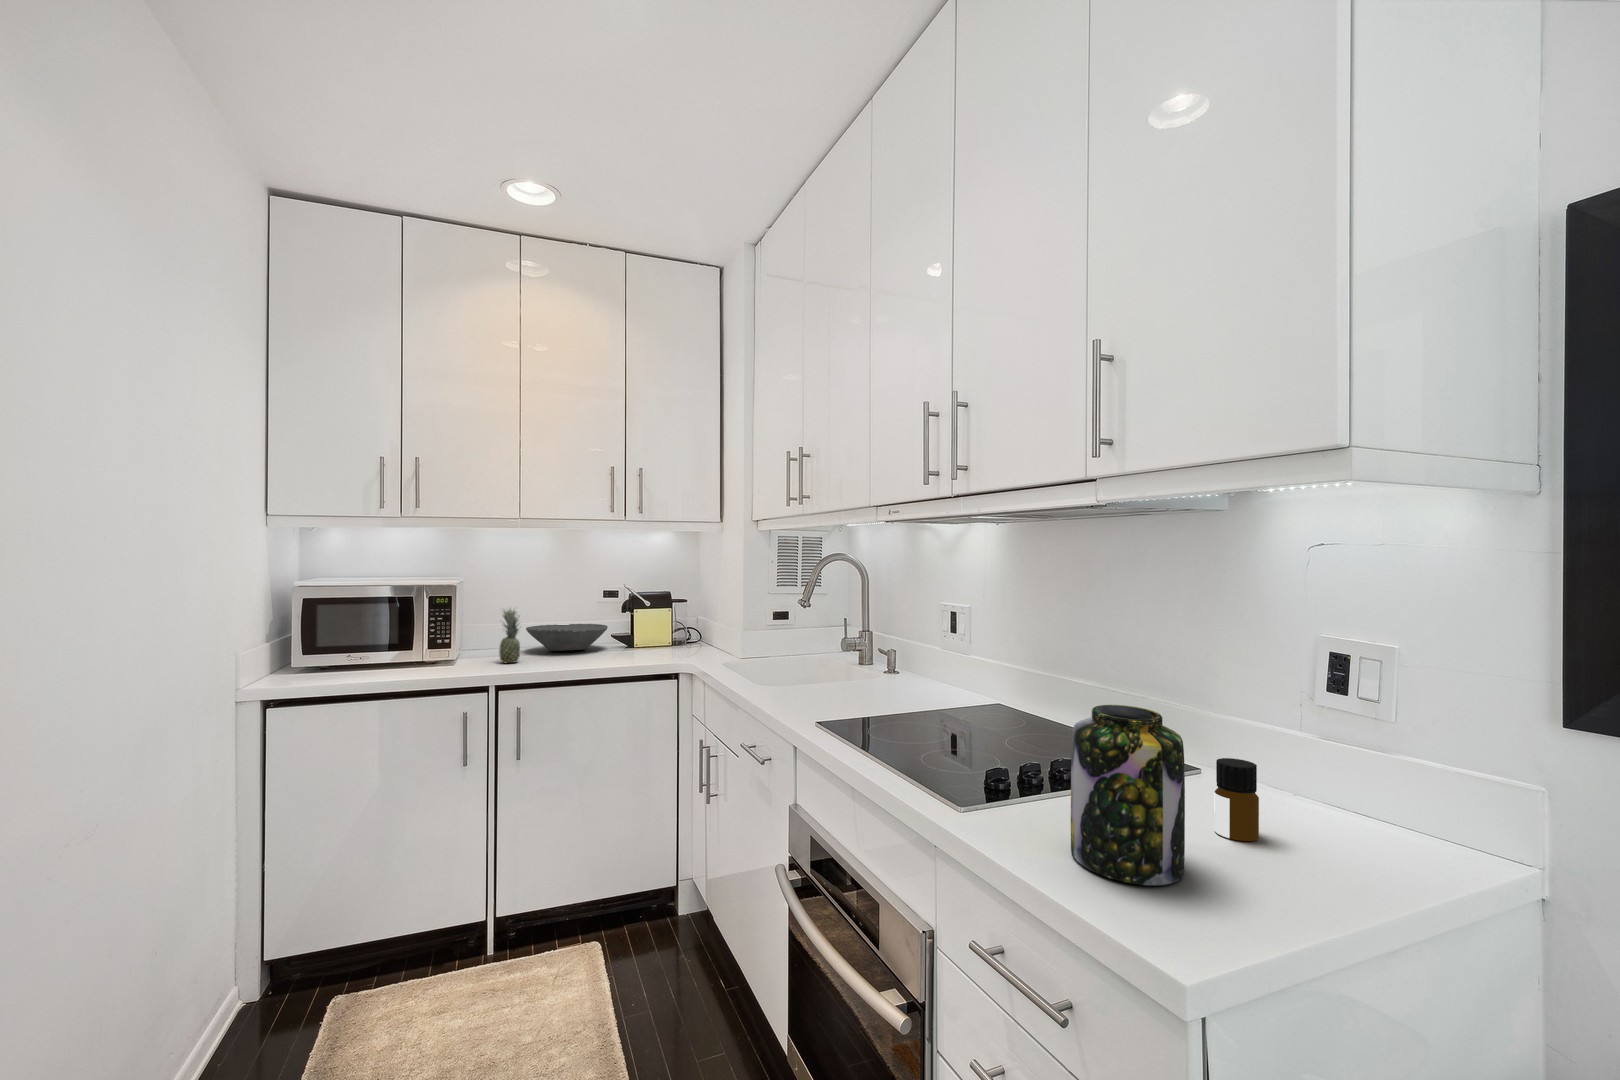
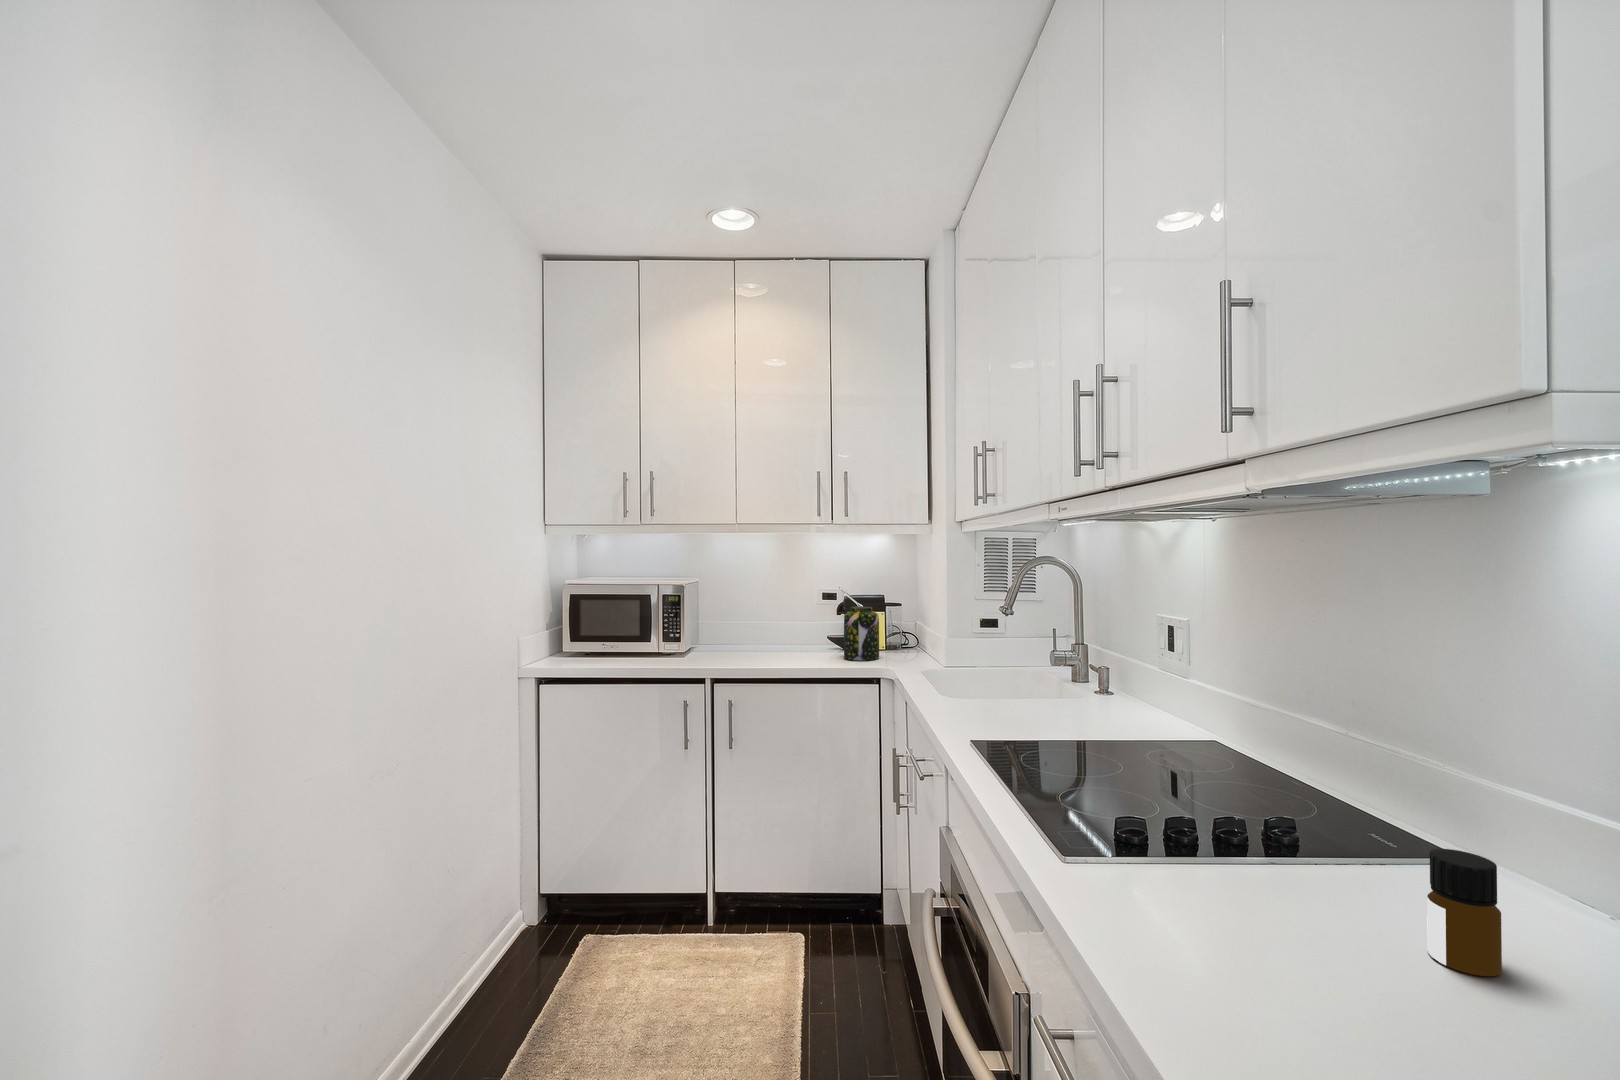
fruit: present [499,608,520,663] -> none [722,606,742,658]
bowl: present [526,624,608,651] -> none [751,623,825,648]
jar: present [1071,705,1185,885] -> present [844,607,879,661]

